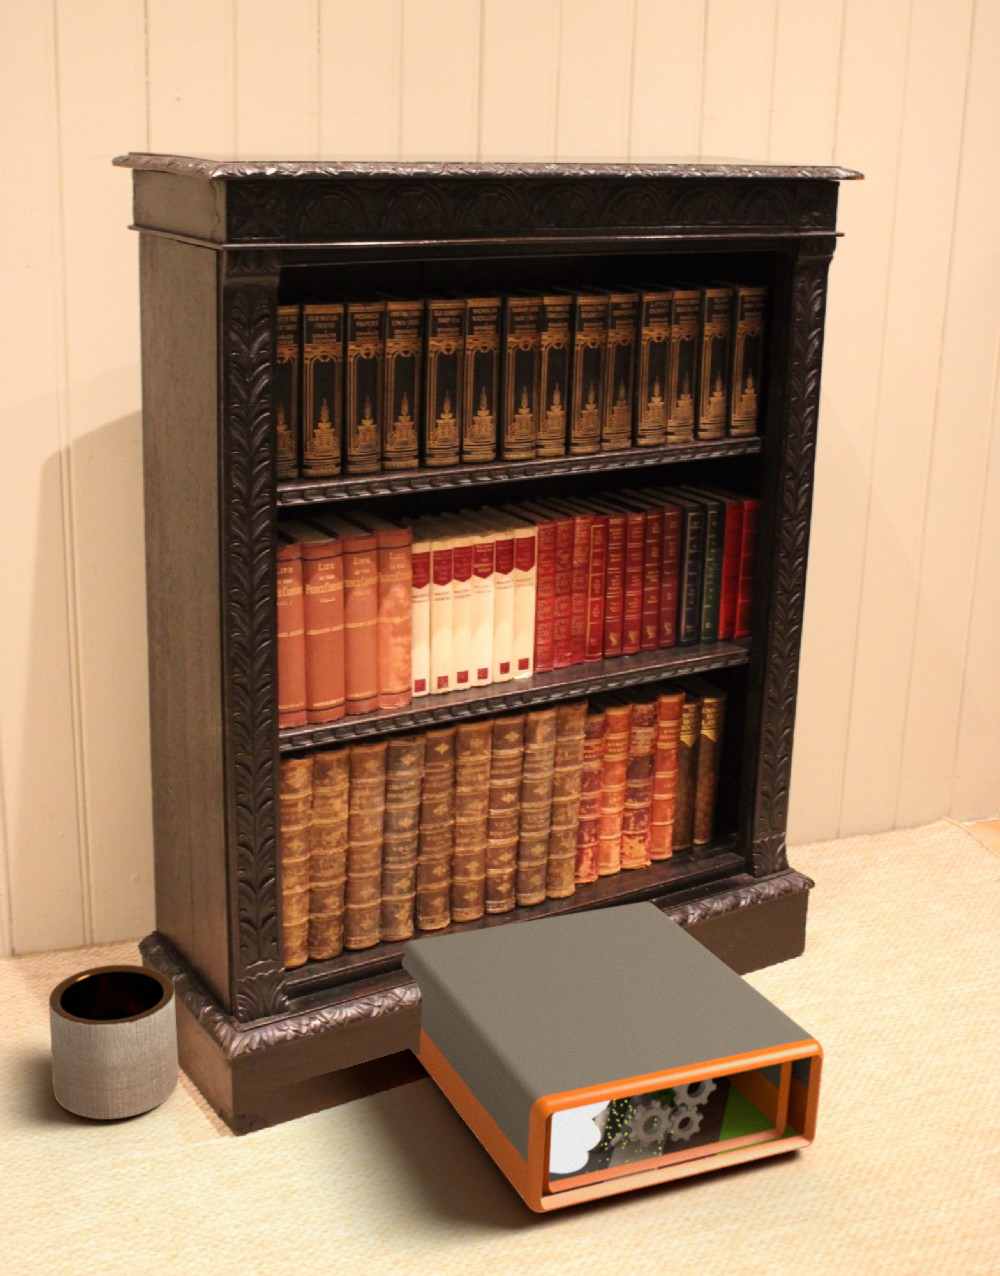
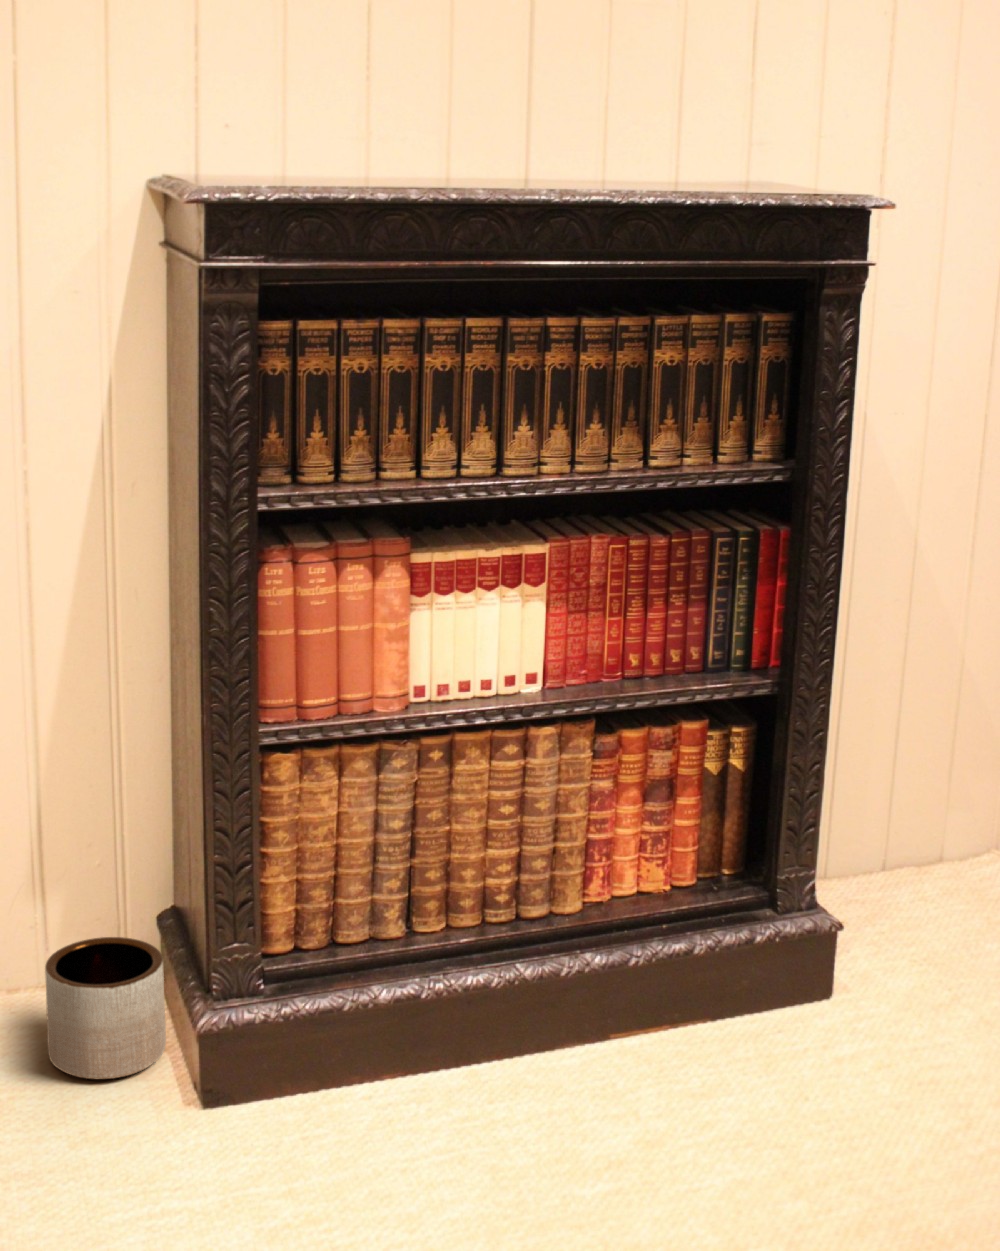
storage box: present [402,902,824,1213] -> none [386,927,764,1205]

